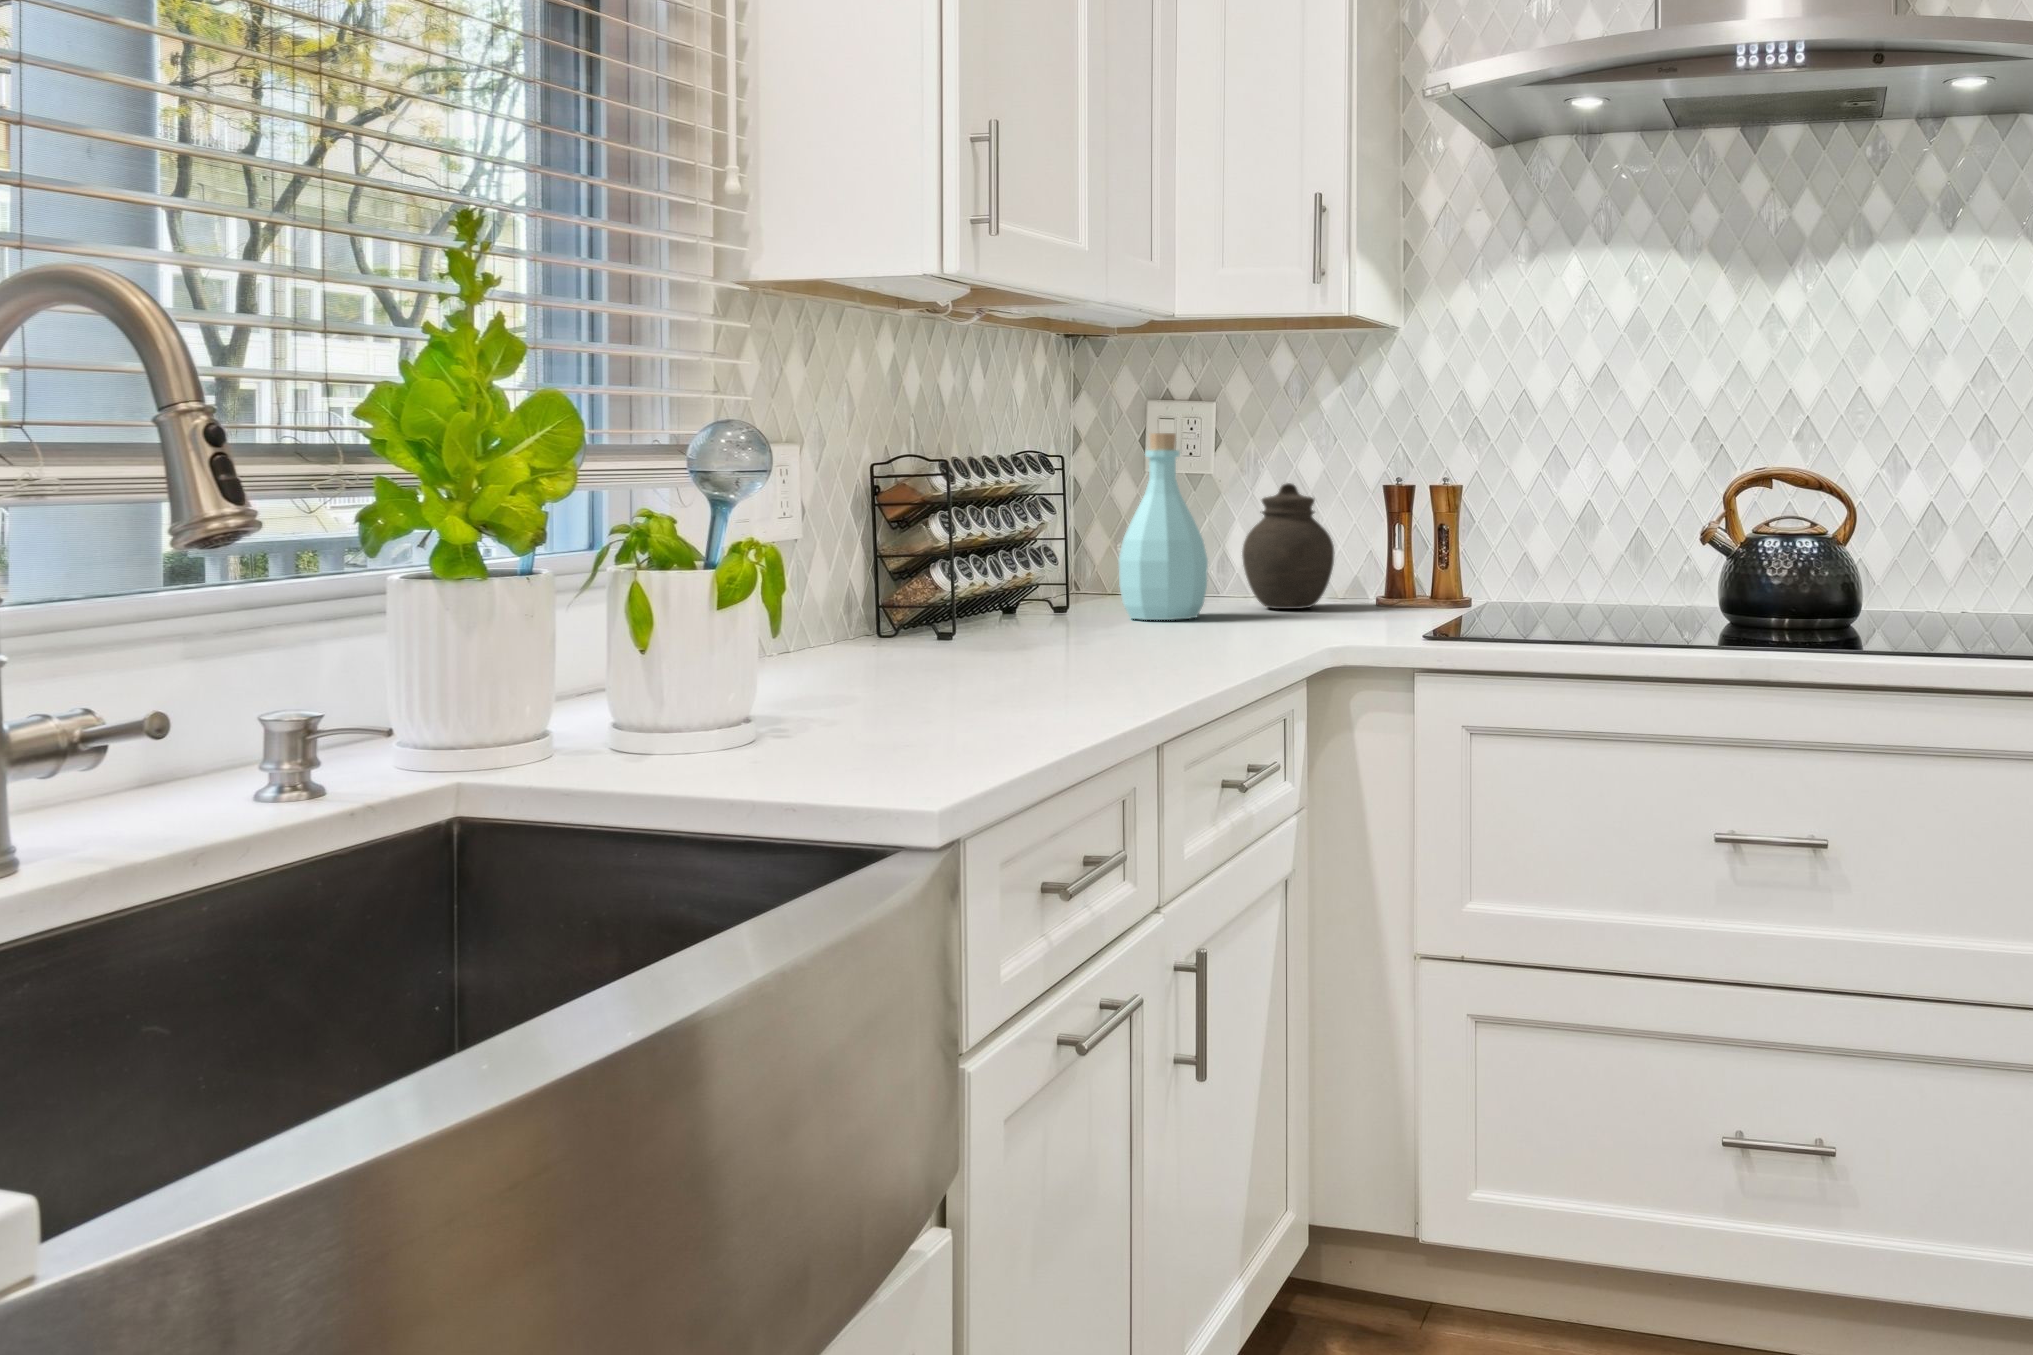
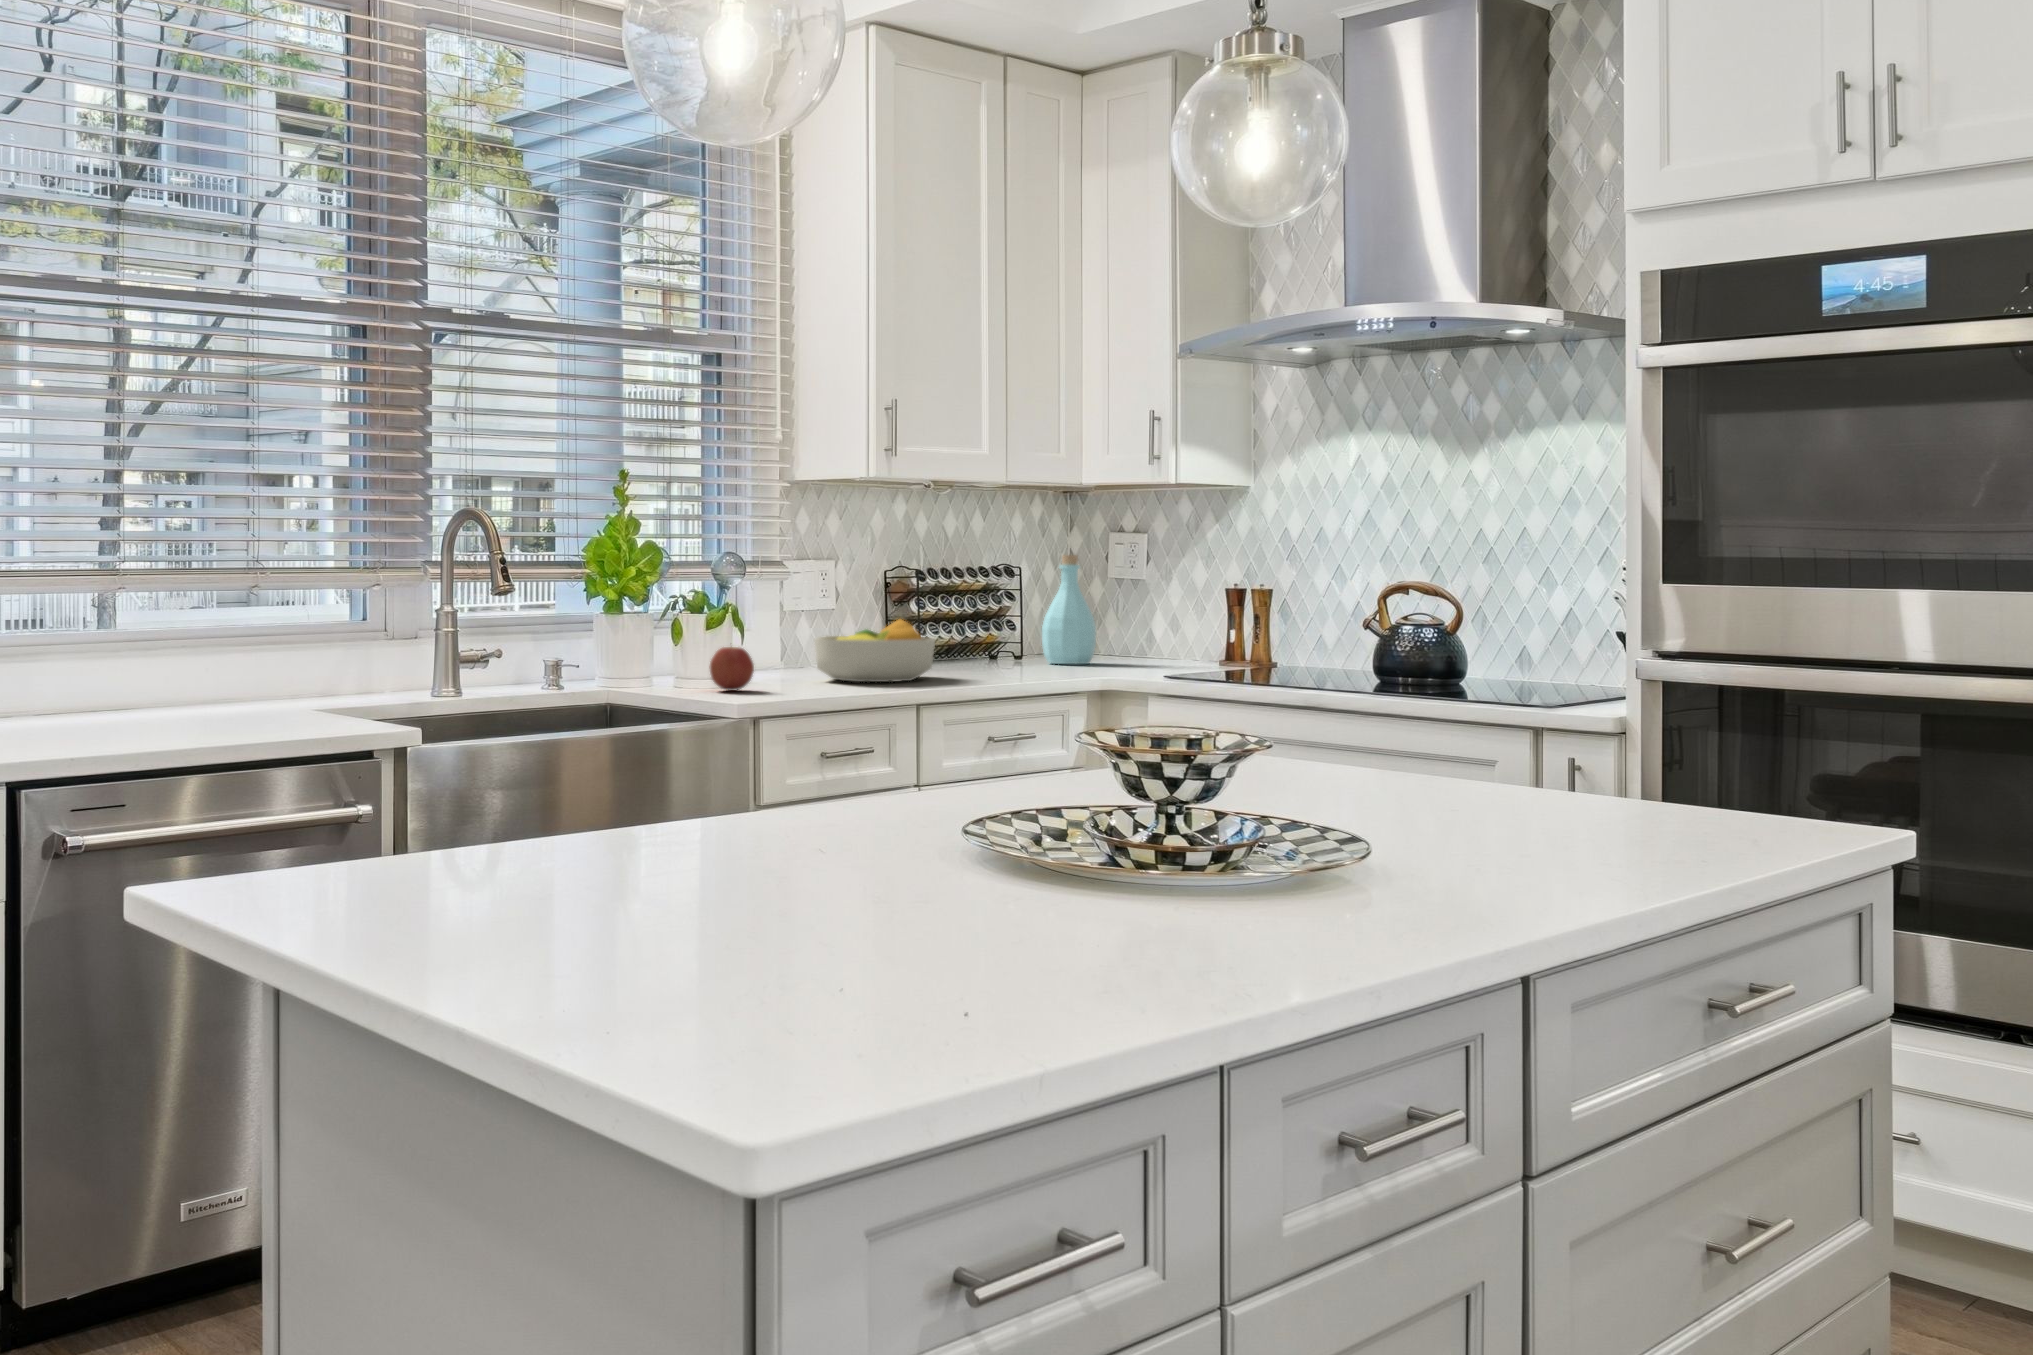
jar: present [1242,483,1335,609] -> none [1134,586,1192,663]
fruit bowl: none [883,555,1122,697] -> present [814,619,936,682]
apple: none [760,636,874,756] -> present [709,647,754,690]

